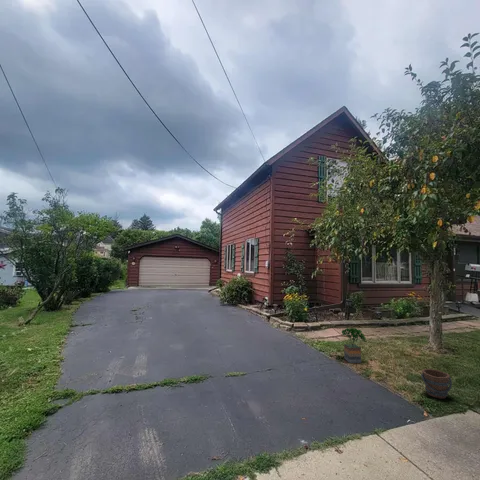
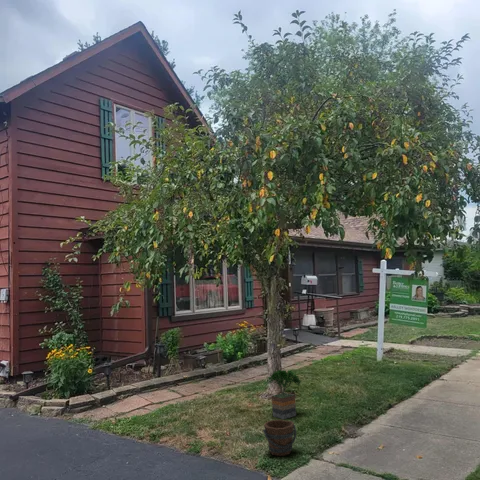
potted tree: present [342,328,366,363] -> present [267,370,301,419]

